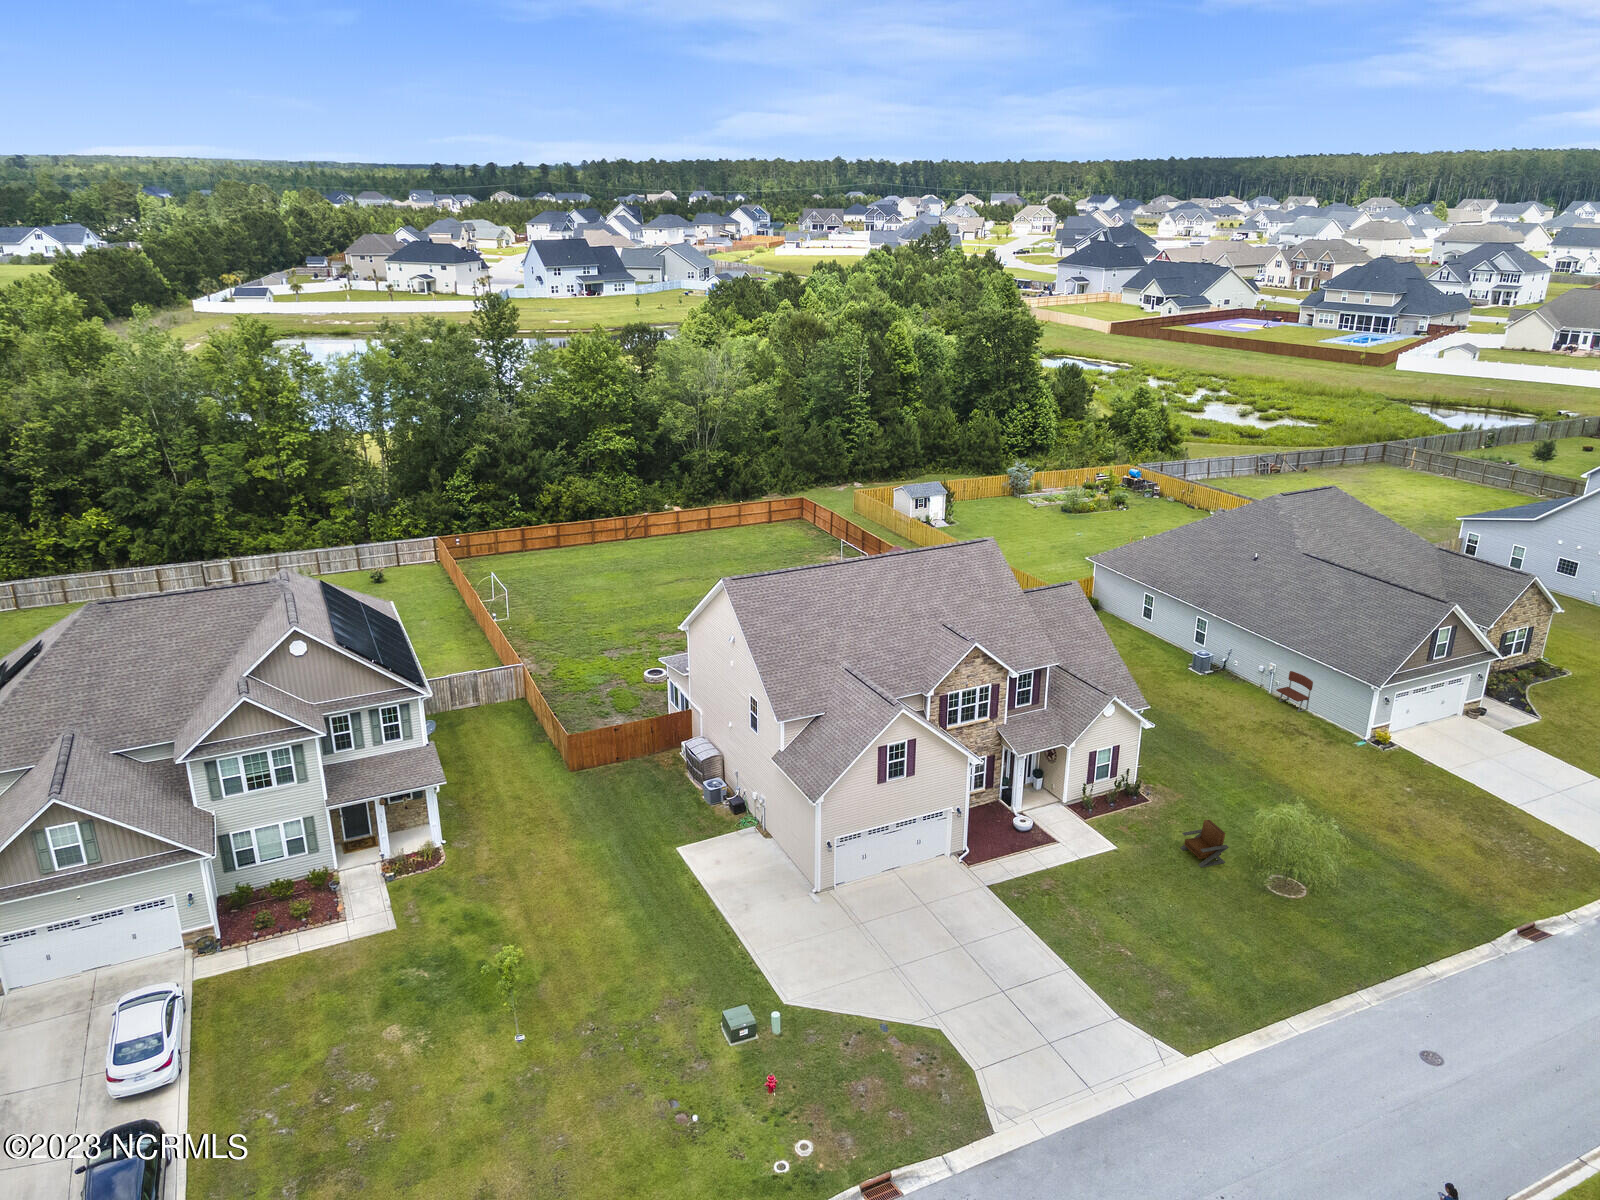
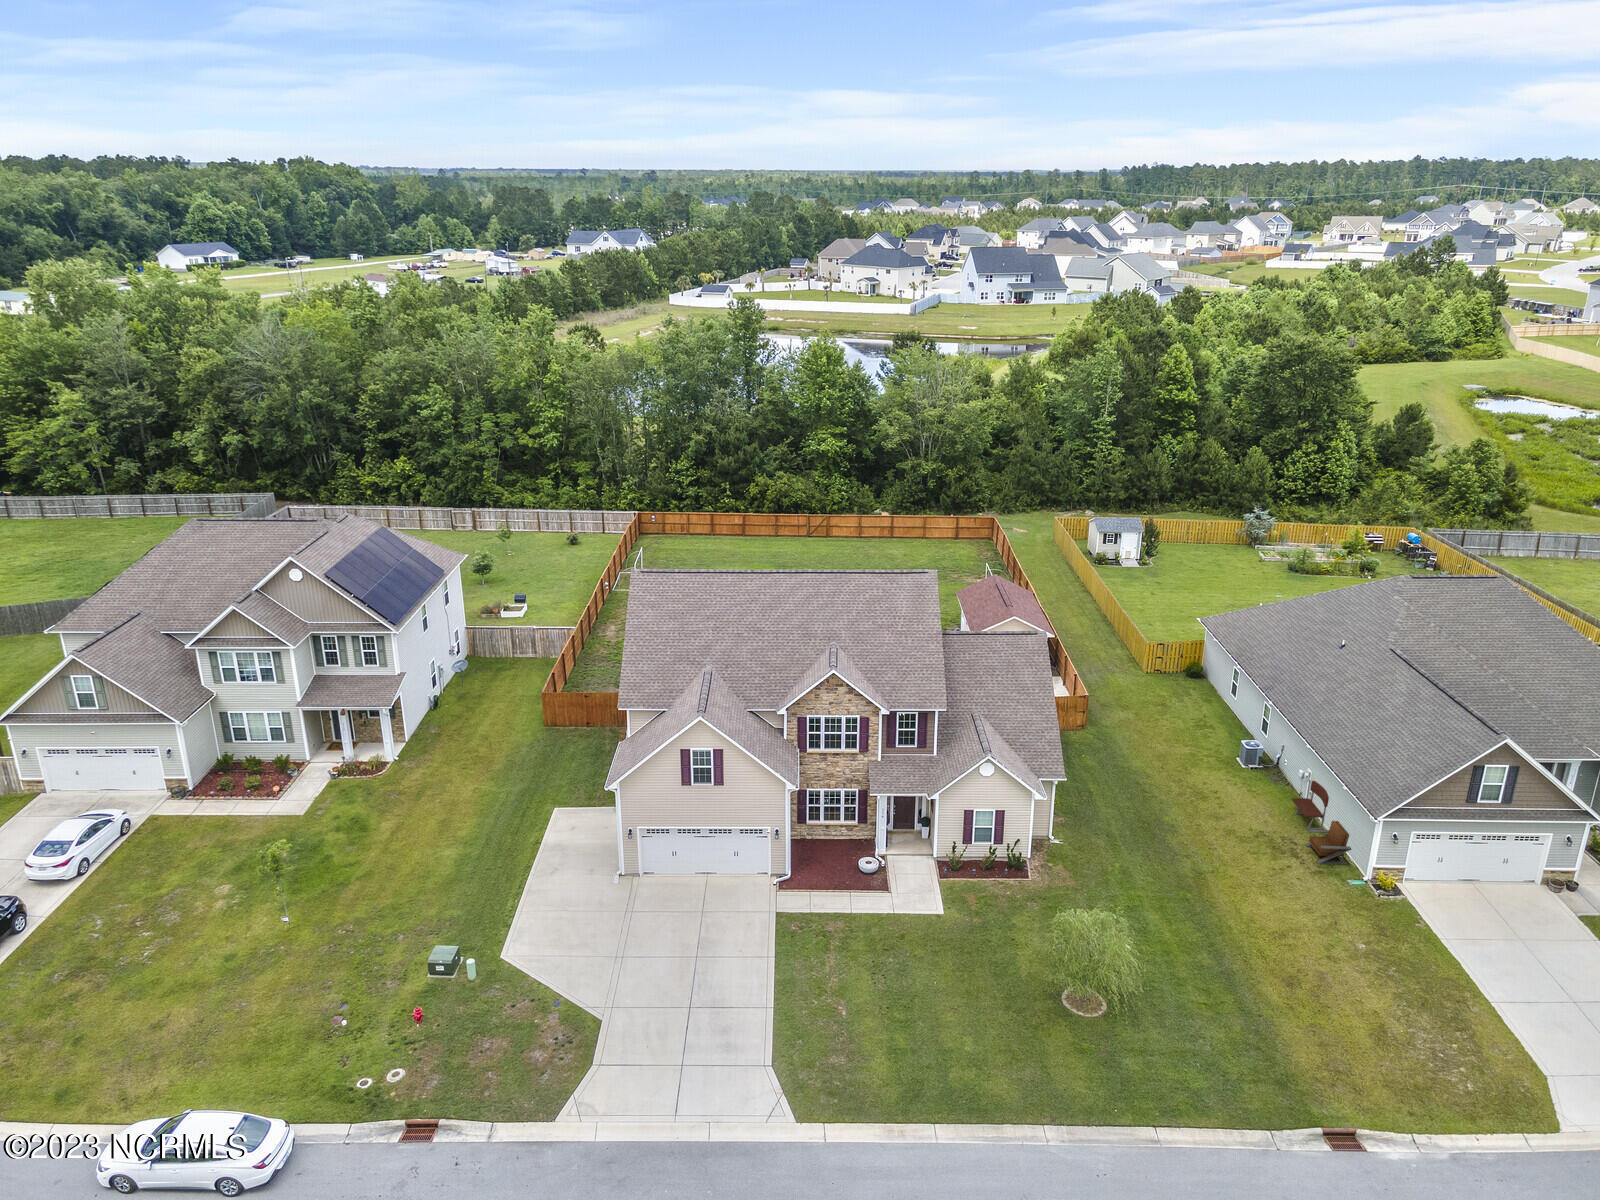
lounge chair: present [1180,820,1229,867] -> present [1305,821,1351,864]

